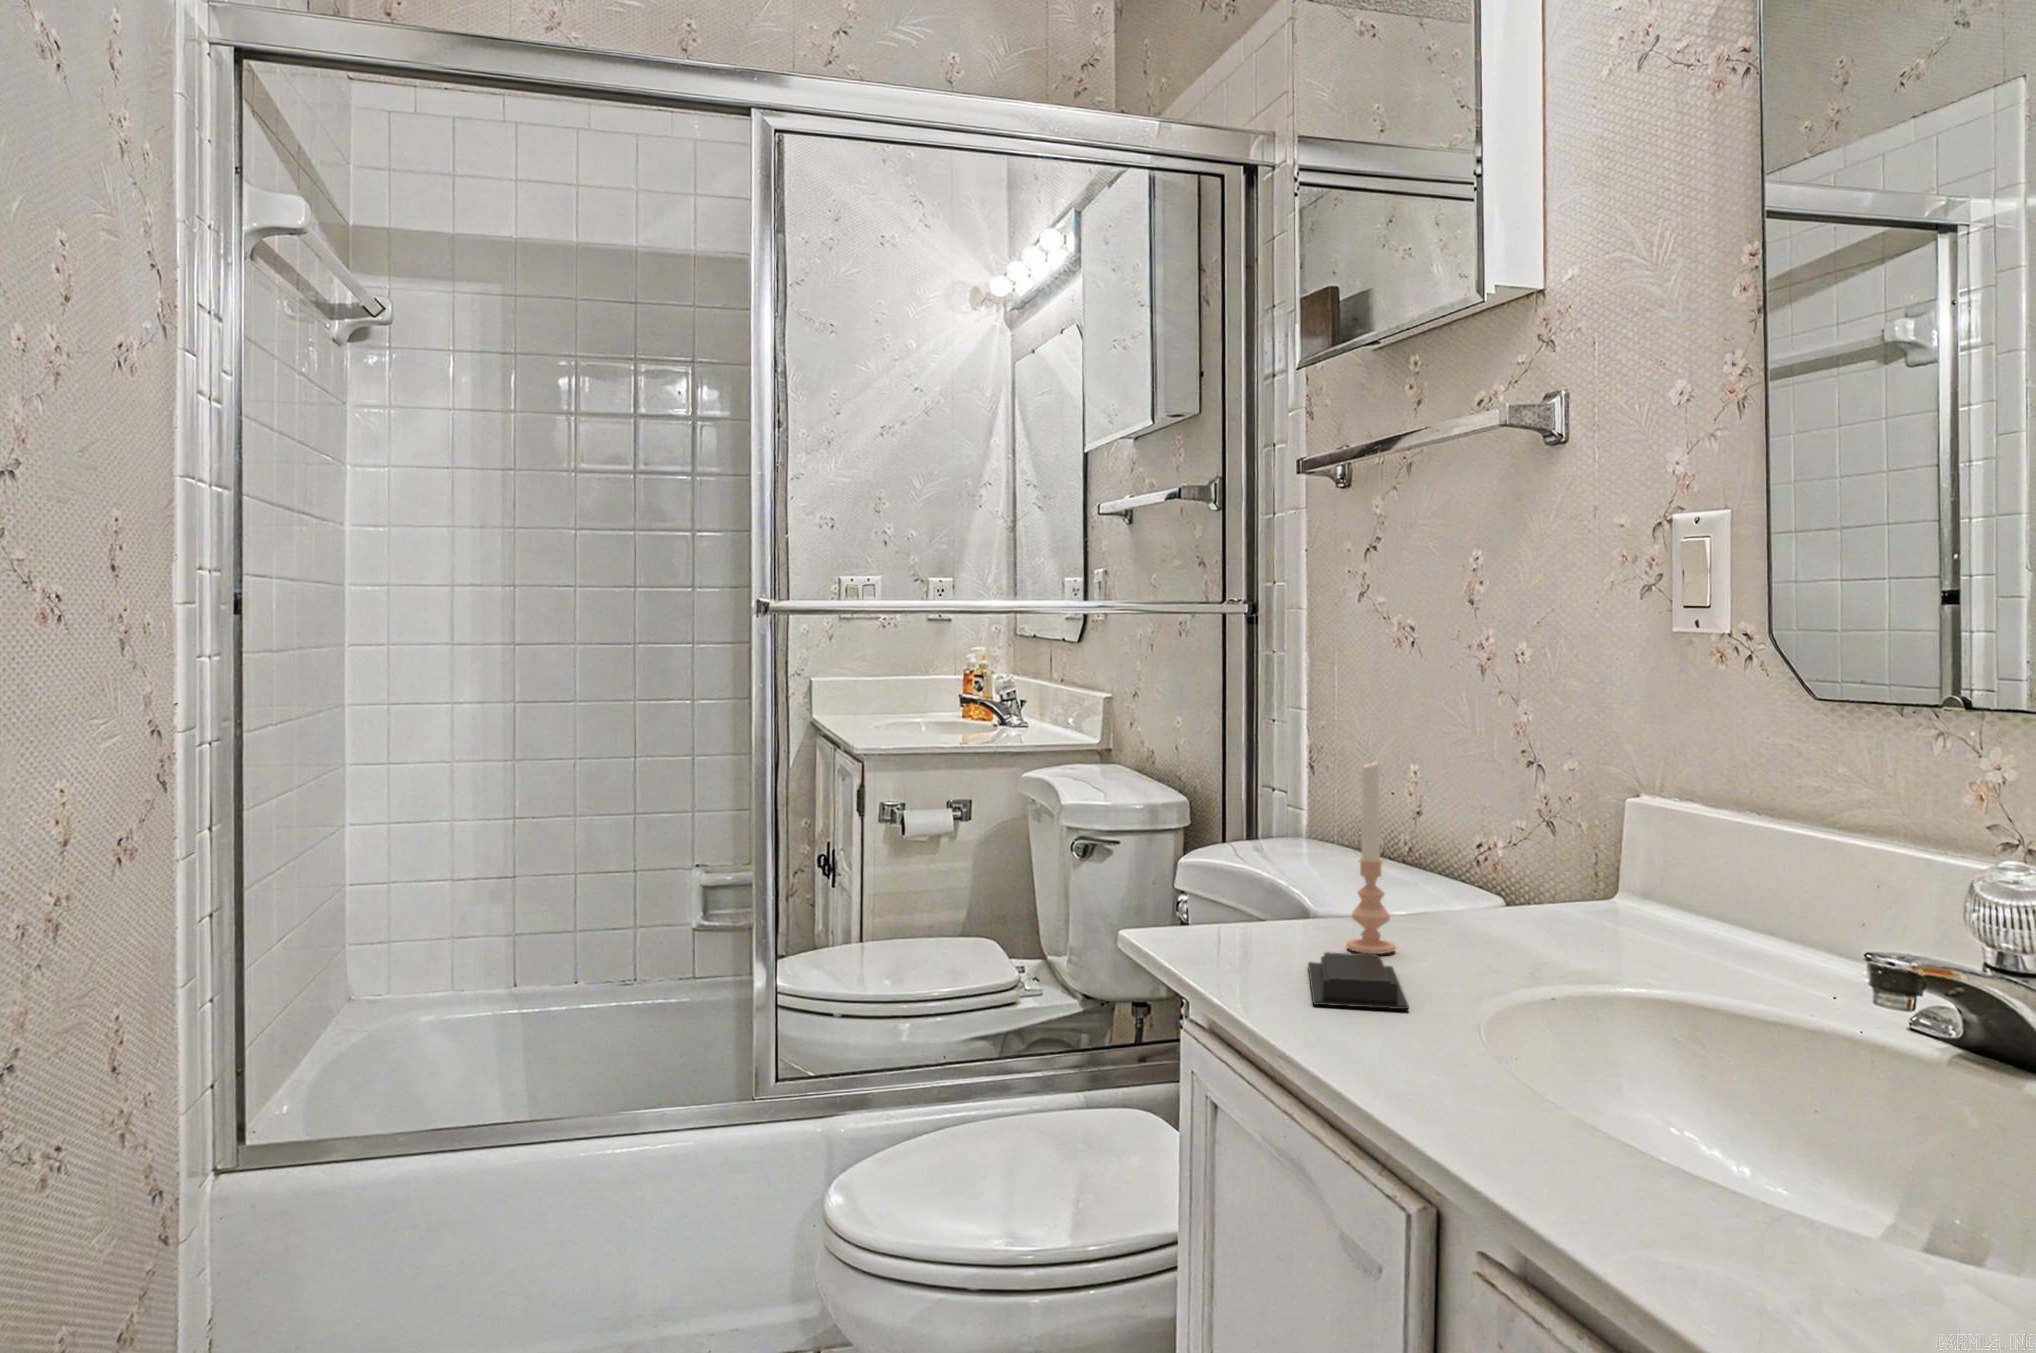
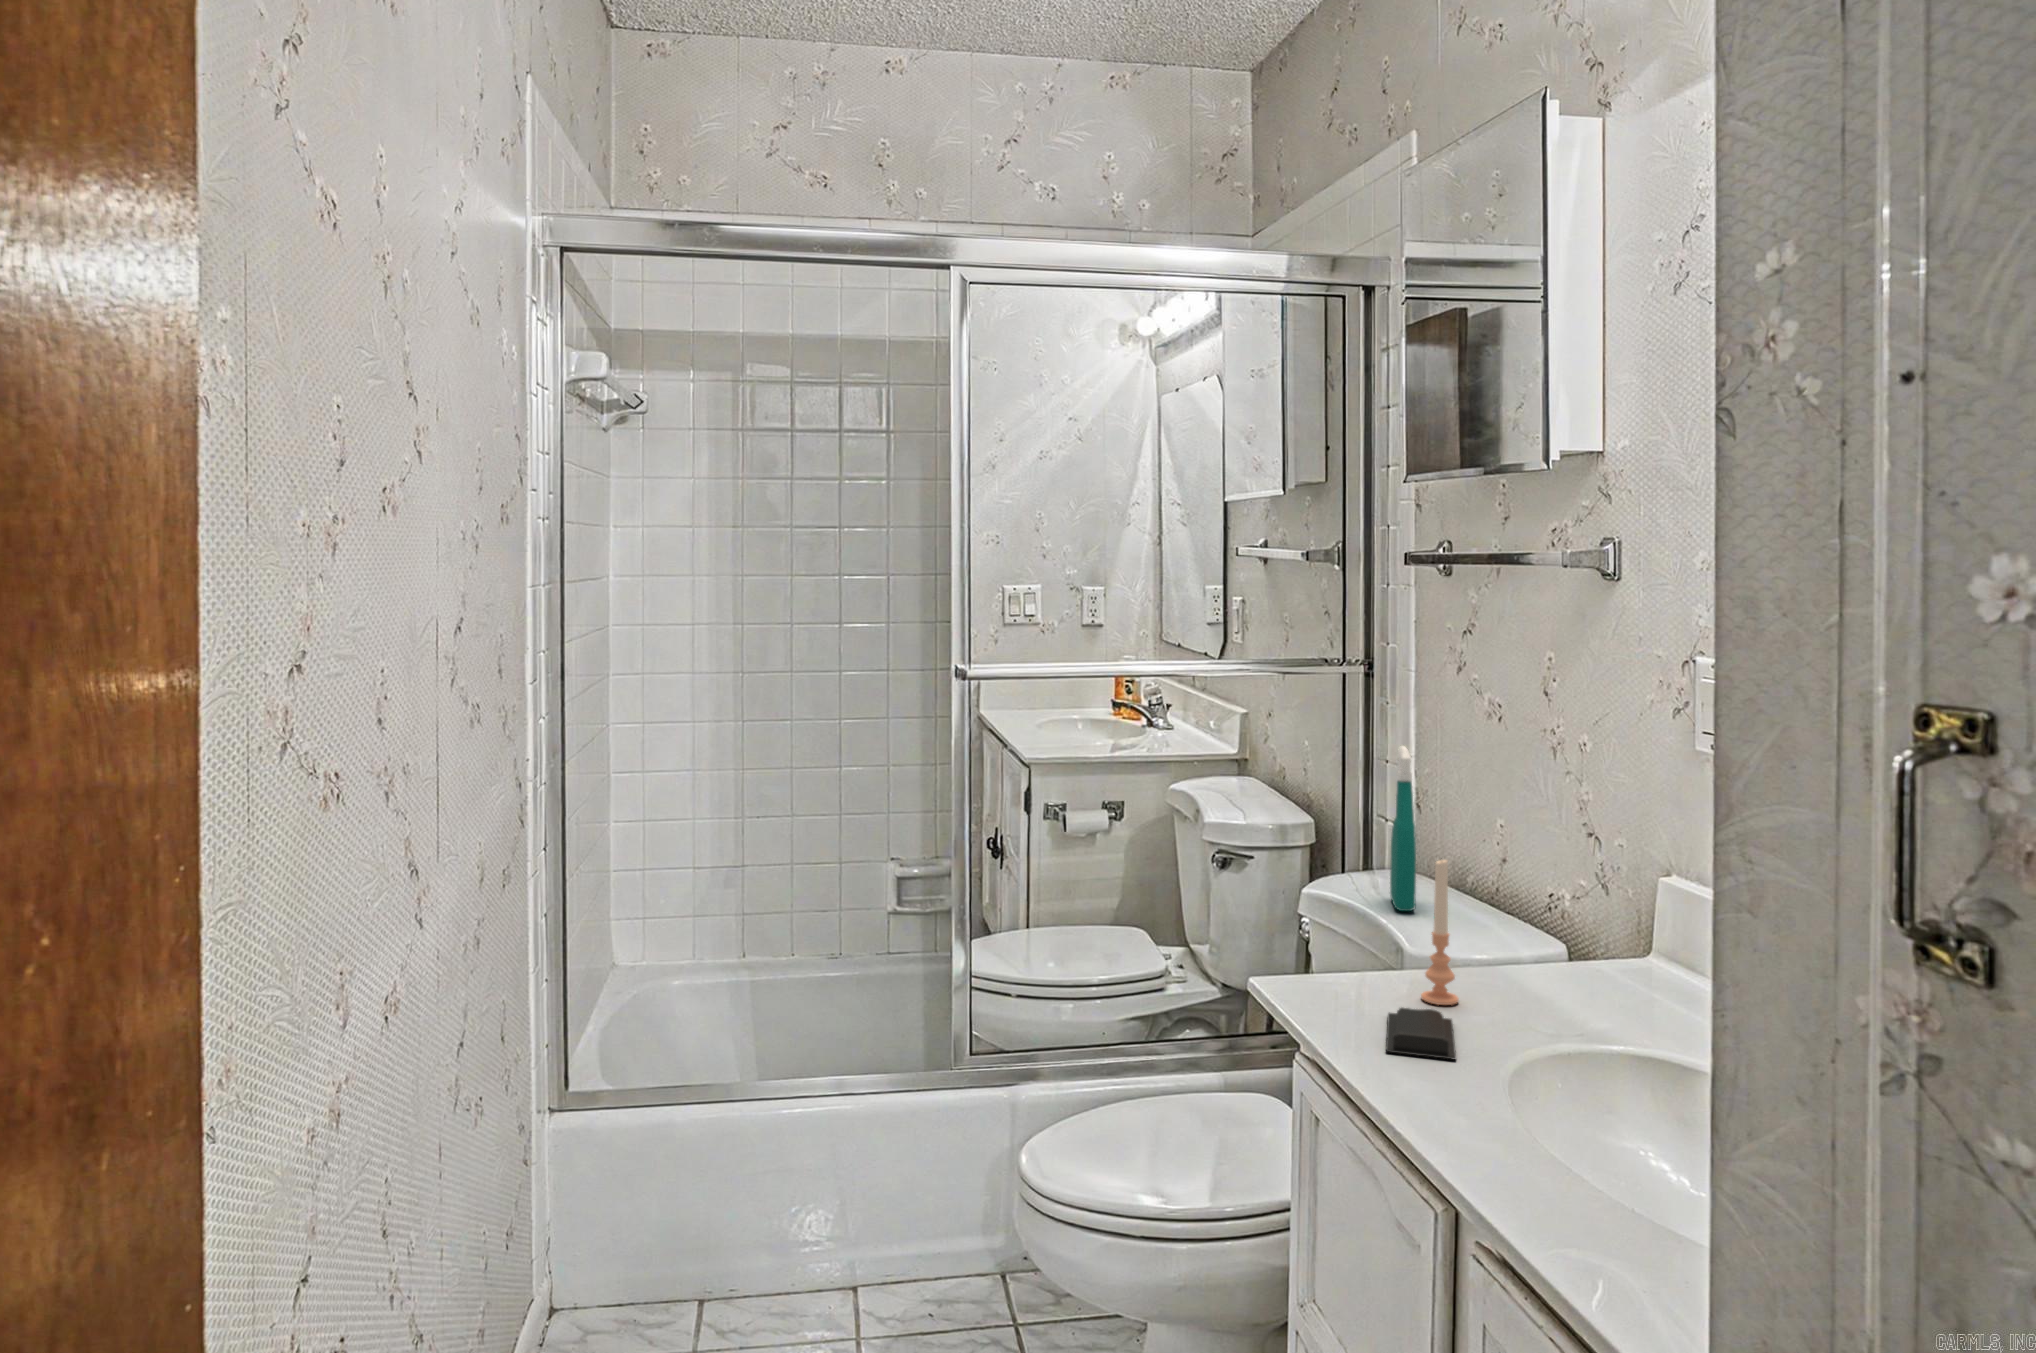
spray bottle: none [1289,670,1322,869] -> present [1390,746,1416,911]

